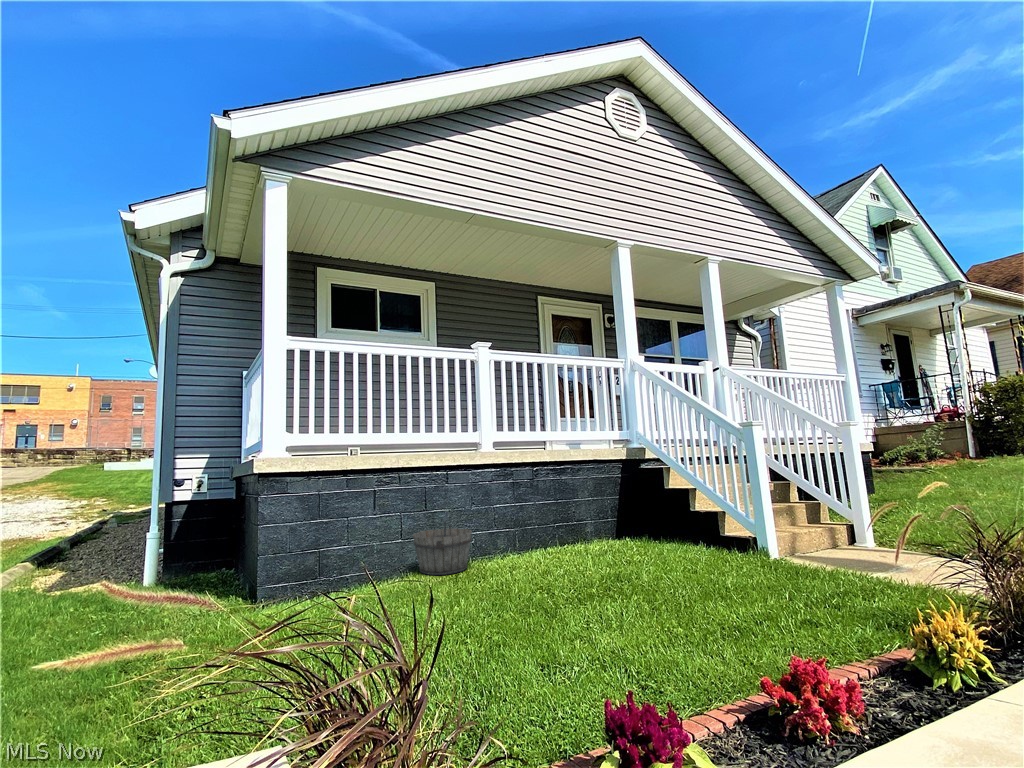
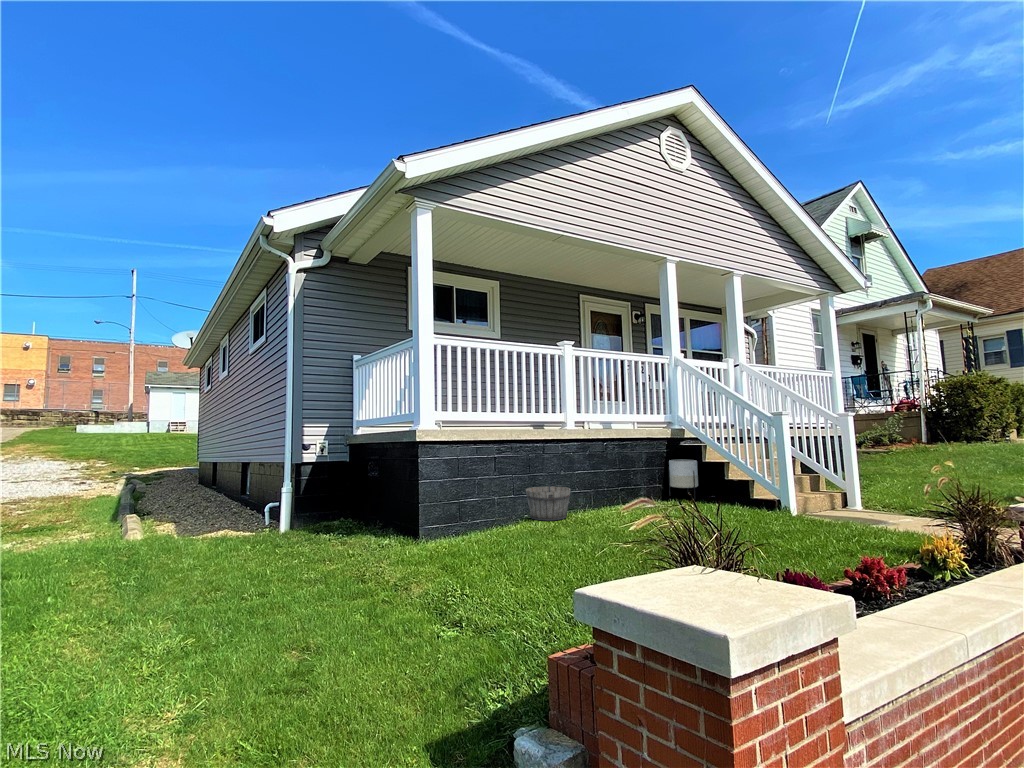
planter: none [622,488,659,539] -> present [669,460,698,499]

